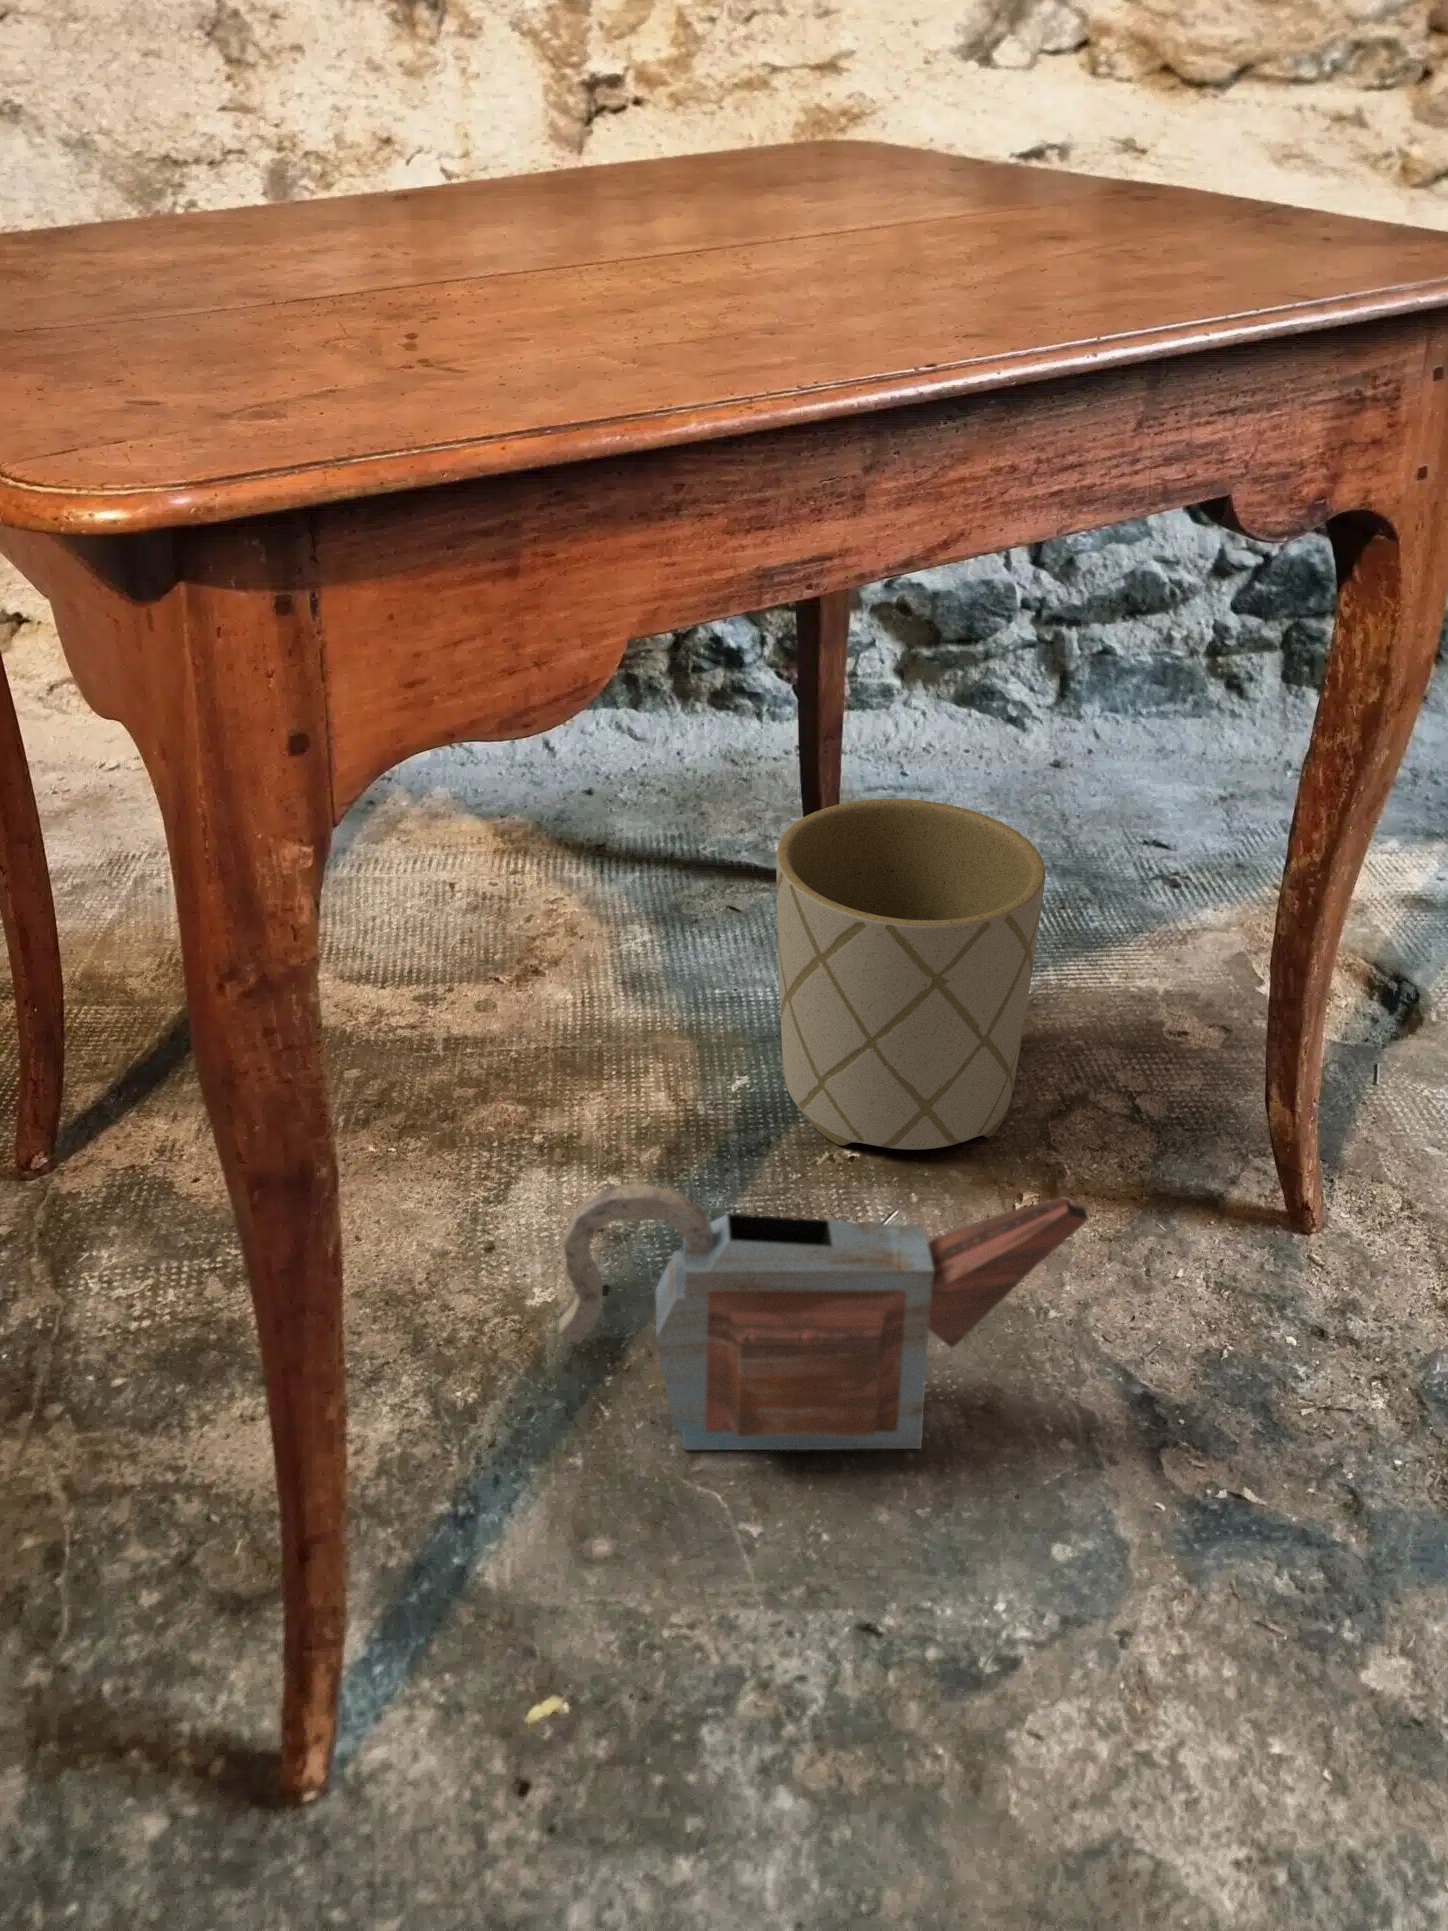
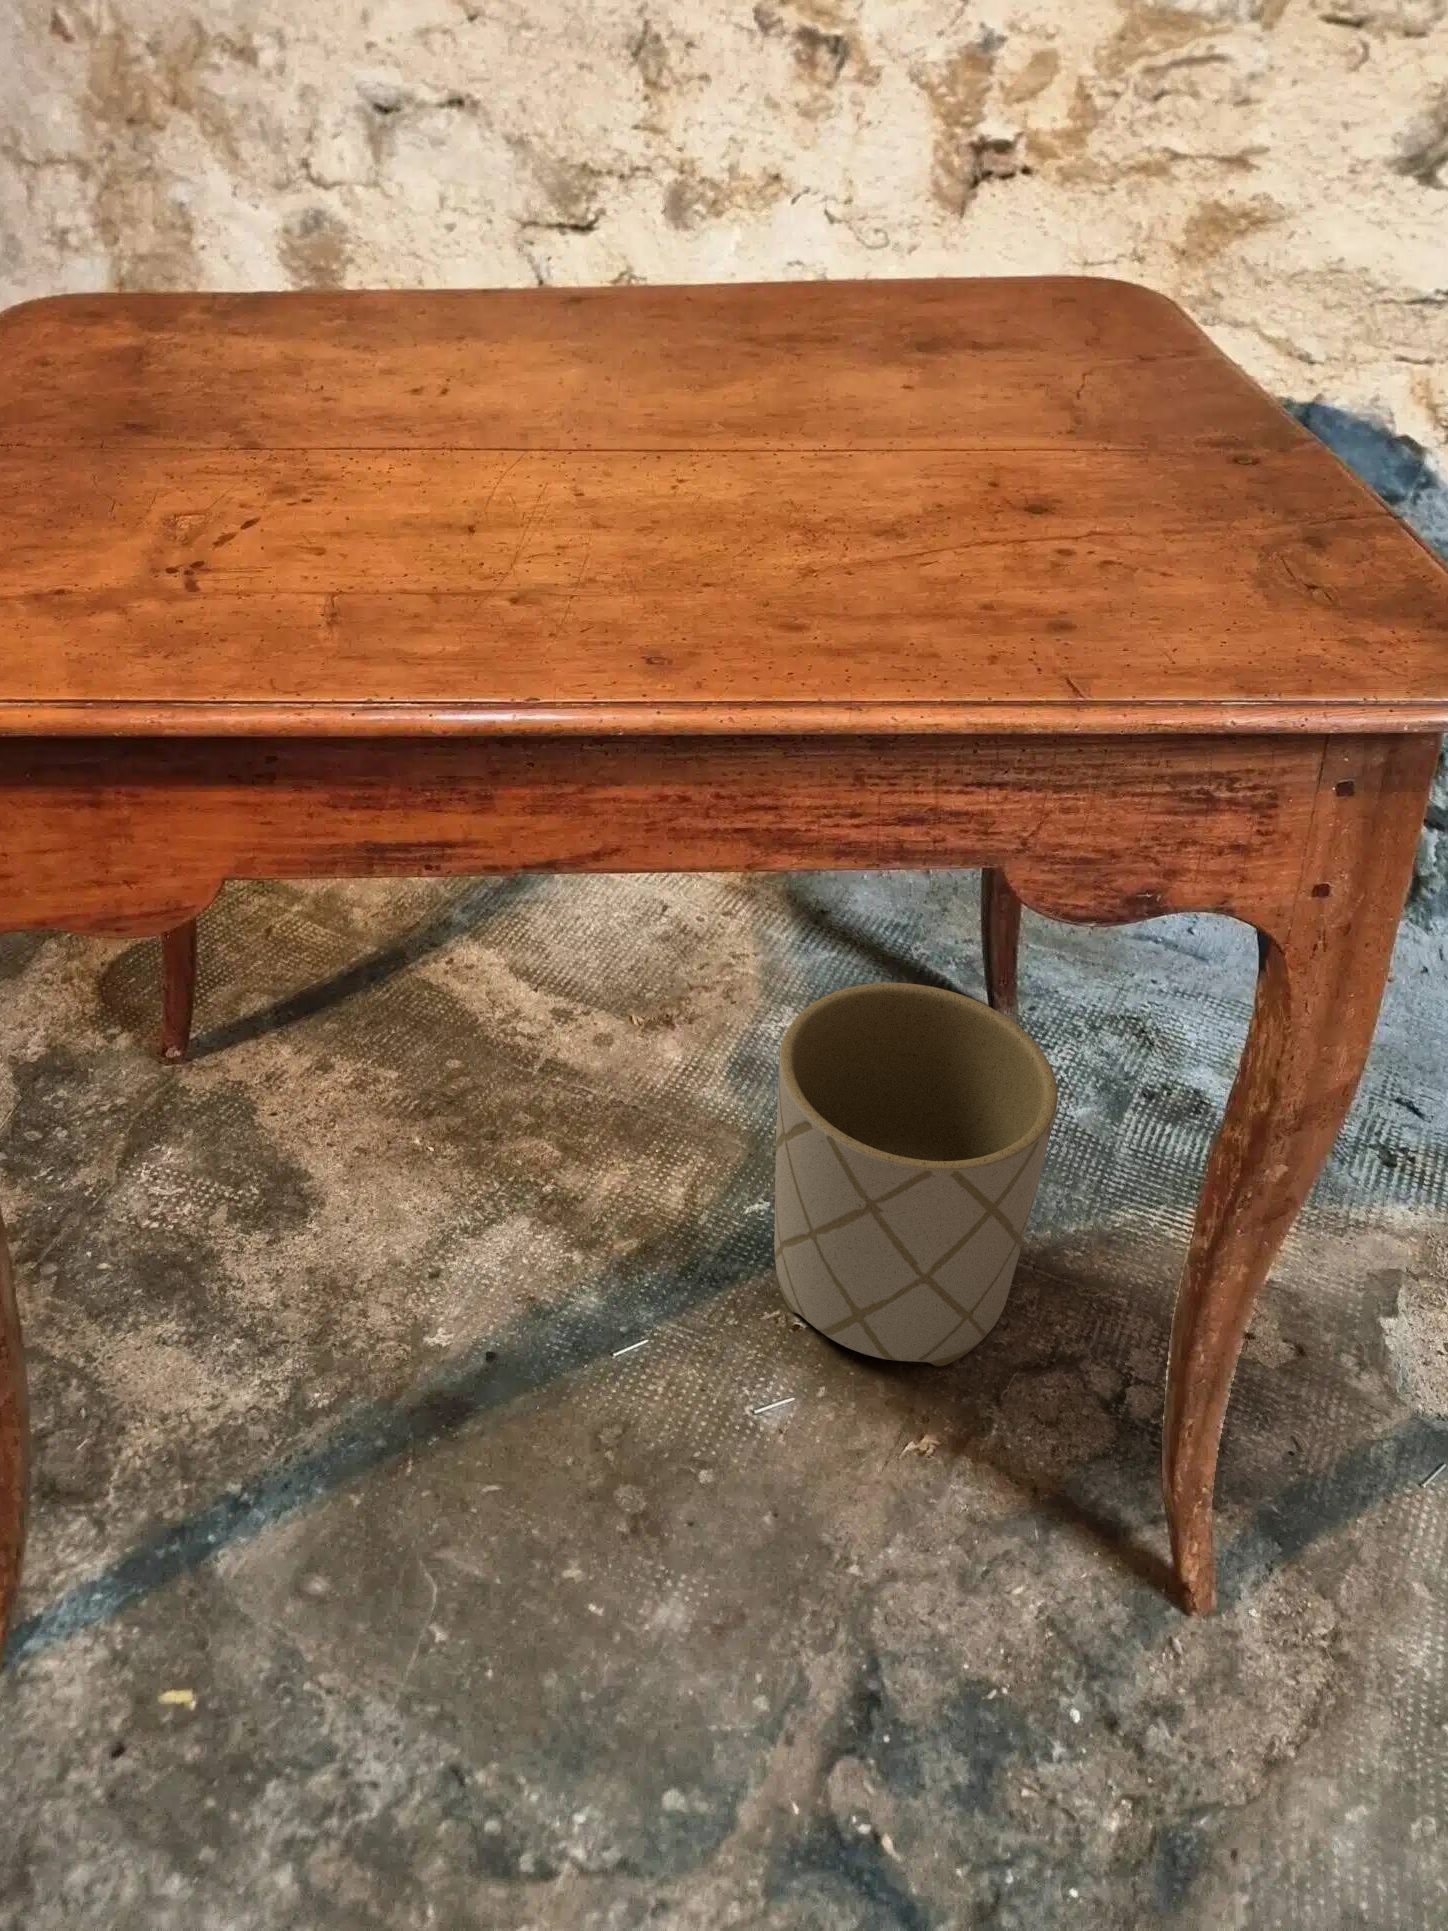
watering can: present [559,1184,1089,1450] -> none [361,1290,803,1637]

